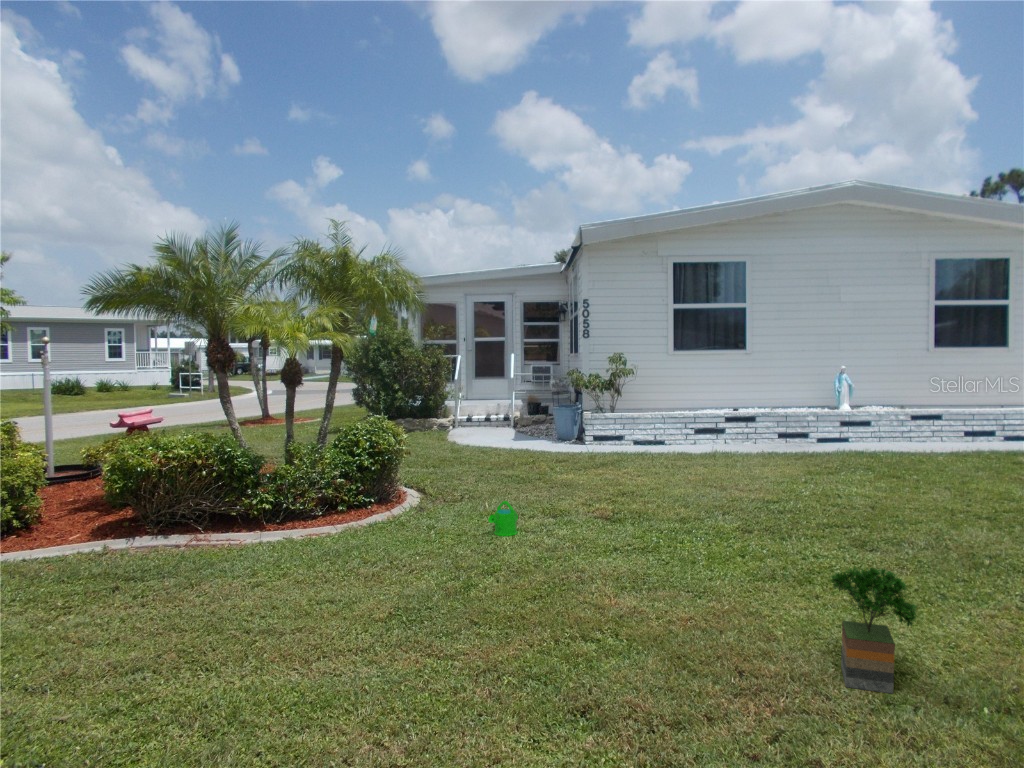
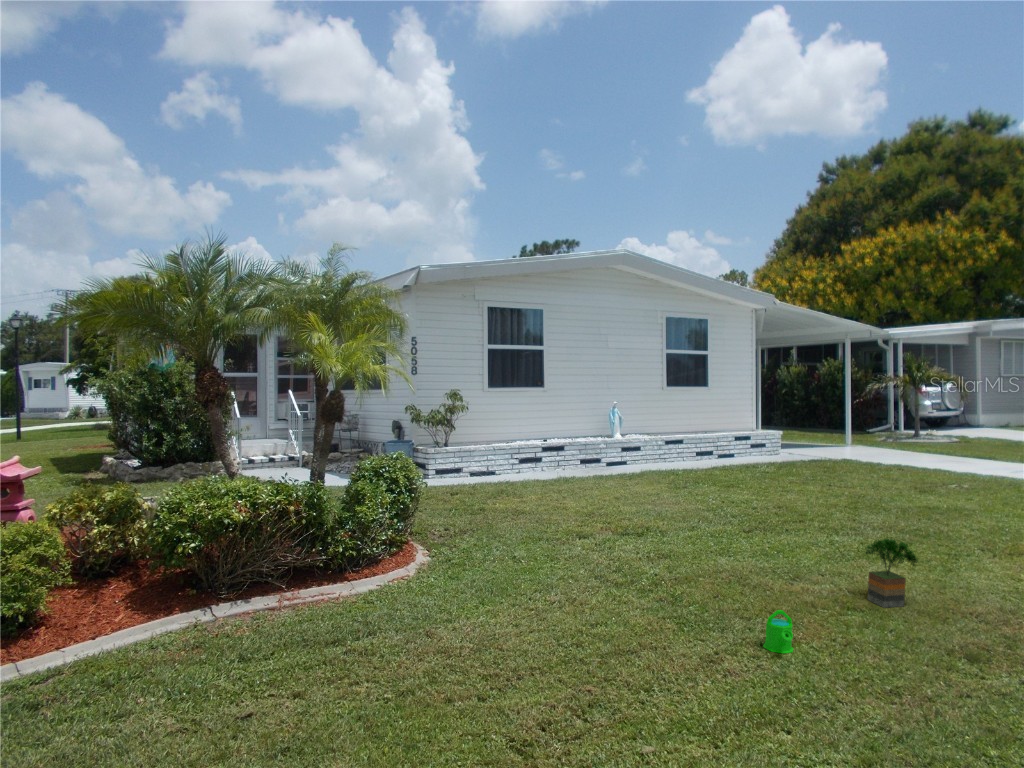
watering can: present [488,501,518,536] -> present [763,610,793,654]

